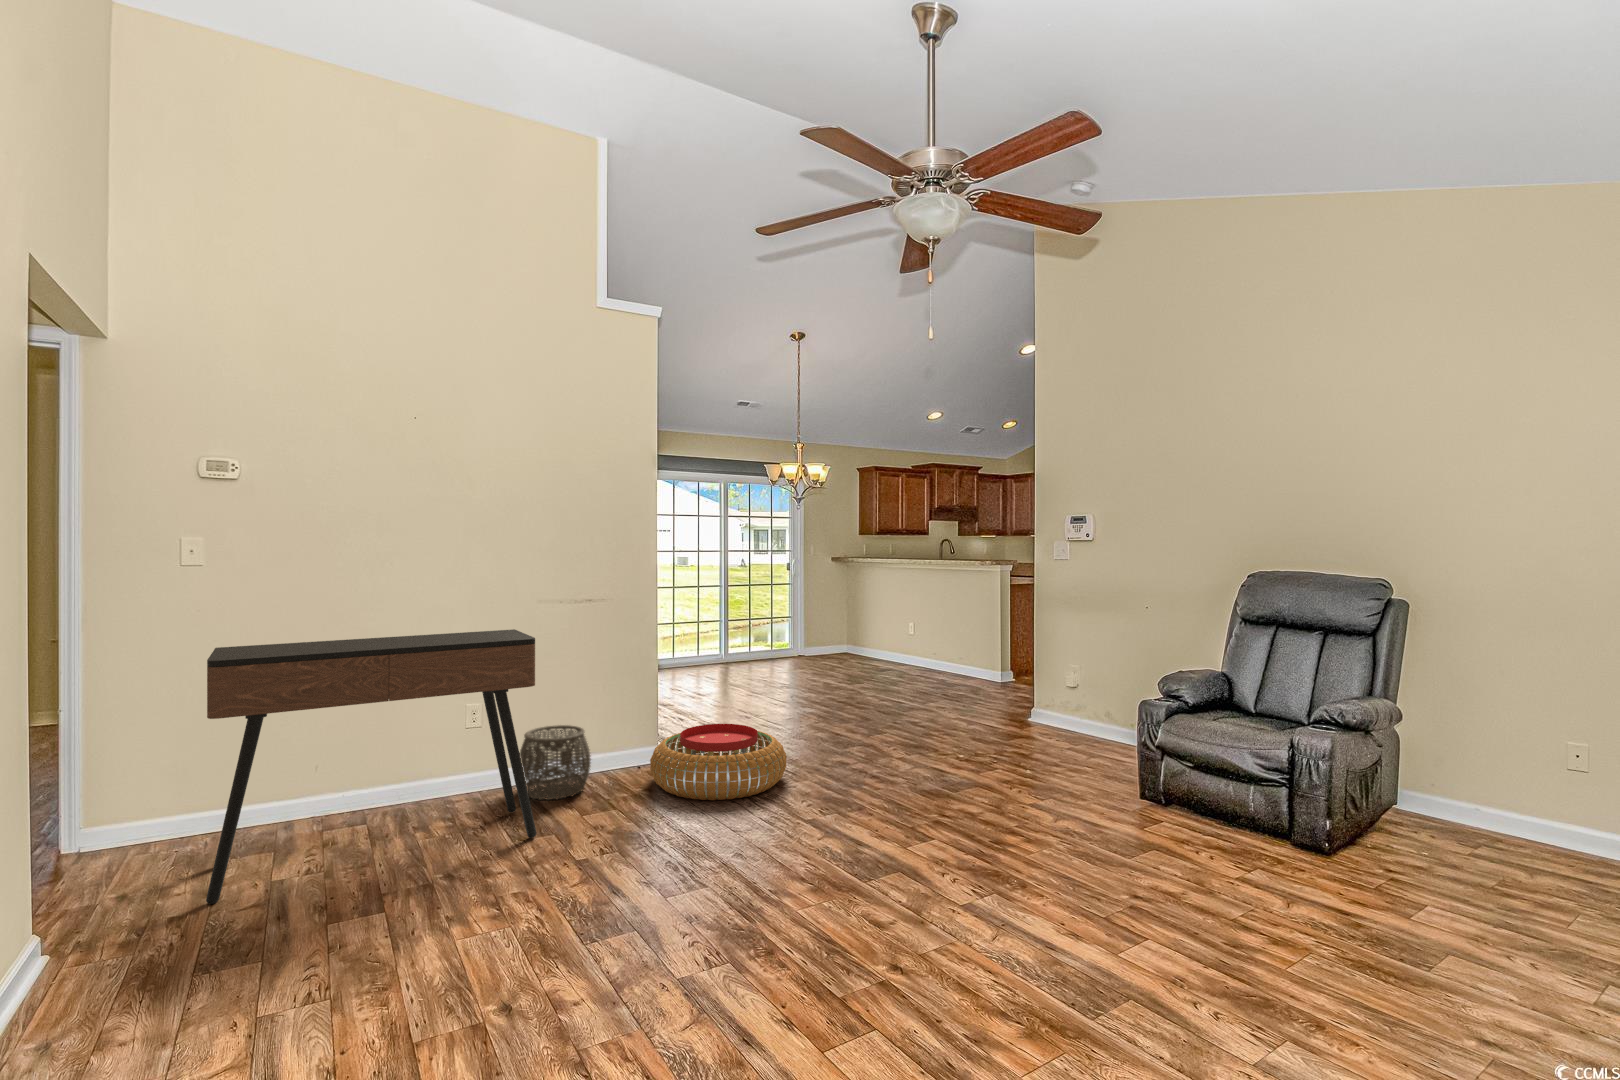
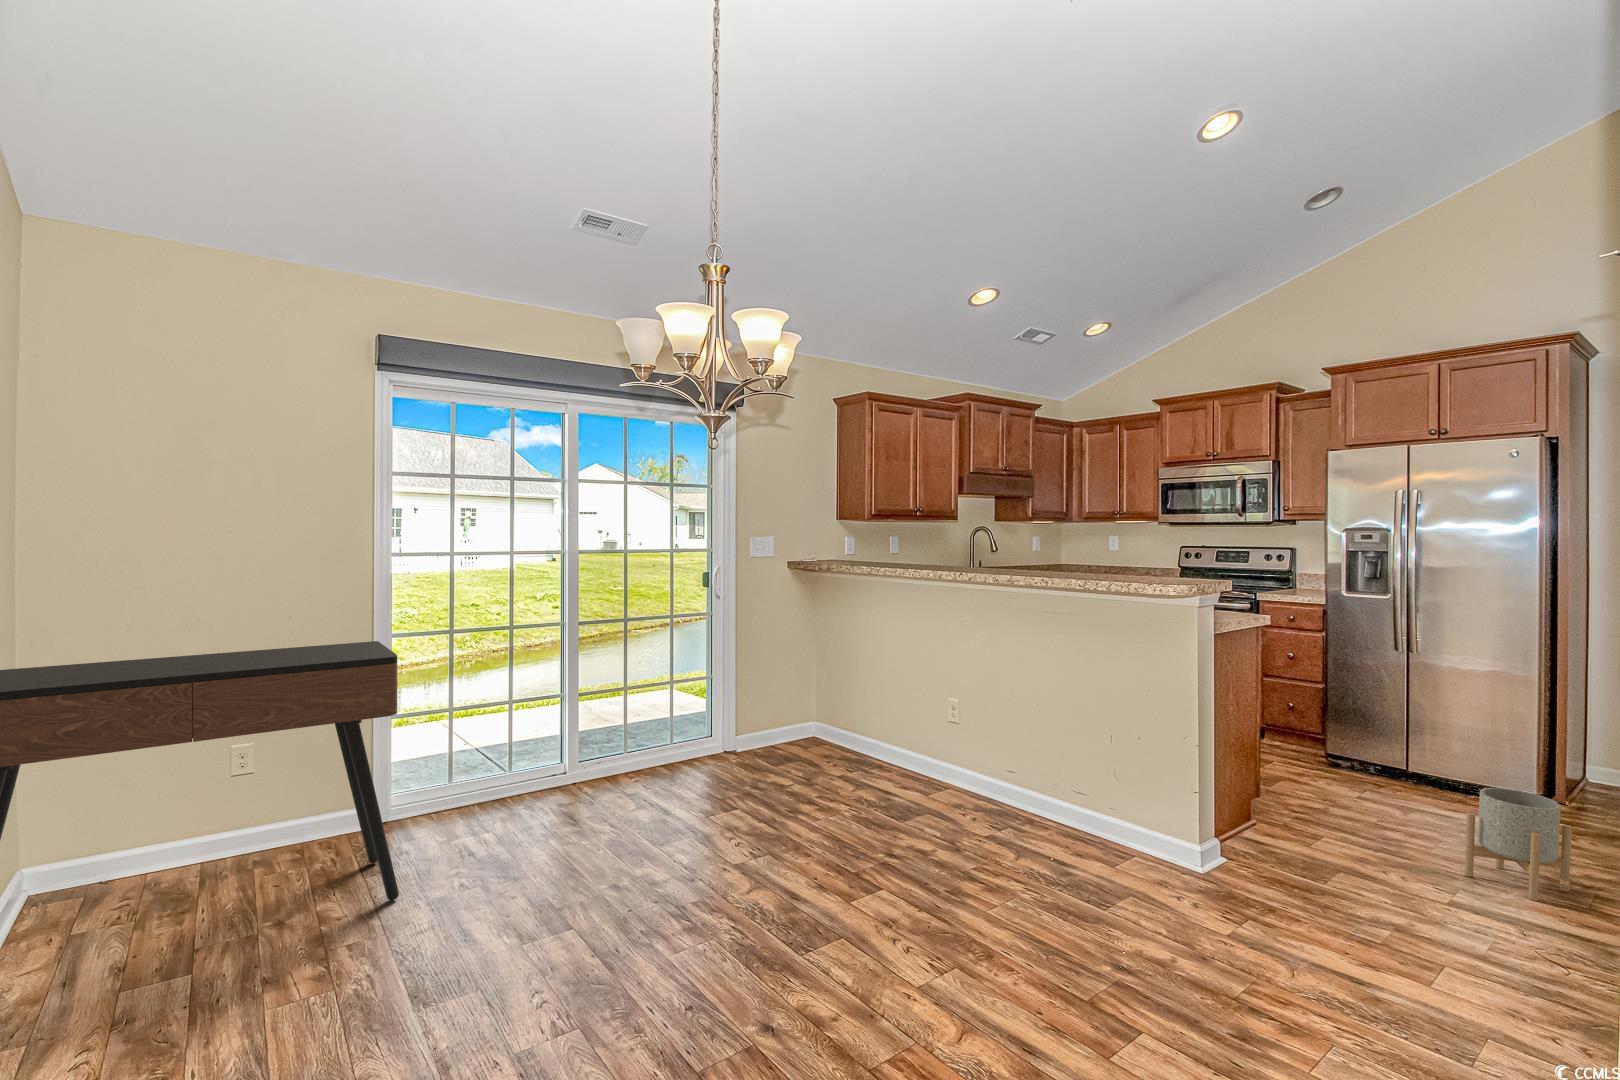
pouf: present [650,724,787,800] -> none [550,744,712,839]
woven basket: present [520,725,591,800] -> none [385,751,479,844]
planter: none [1471,762,1570,861] -> present [1465,788,1572,901]

